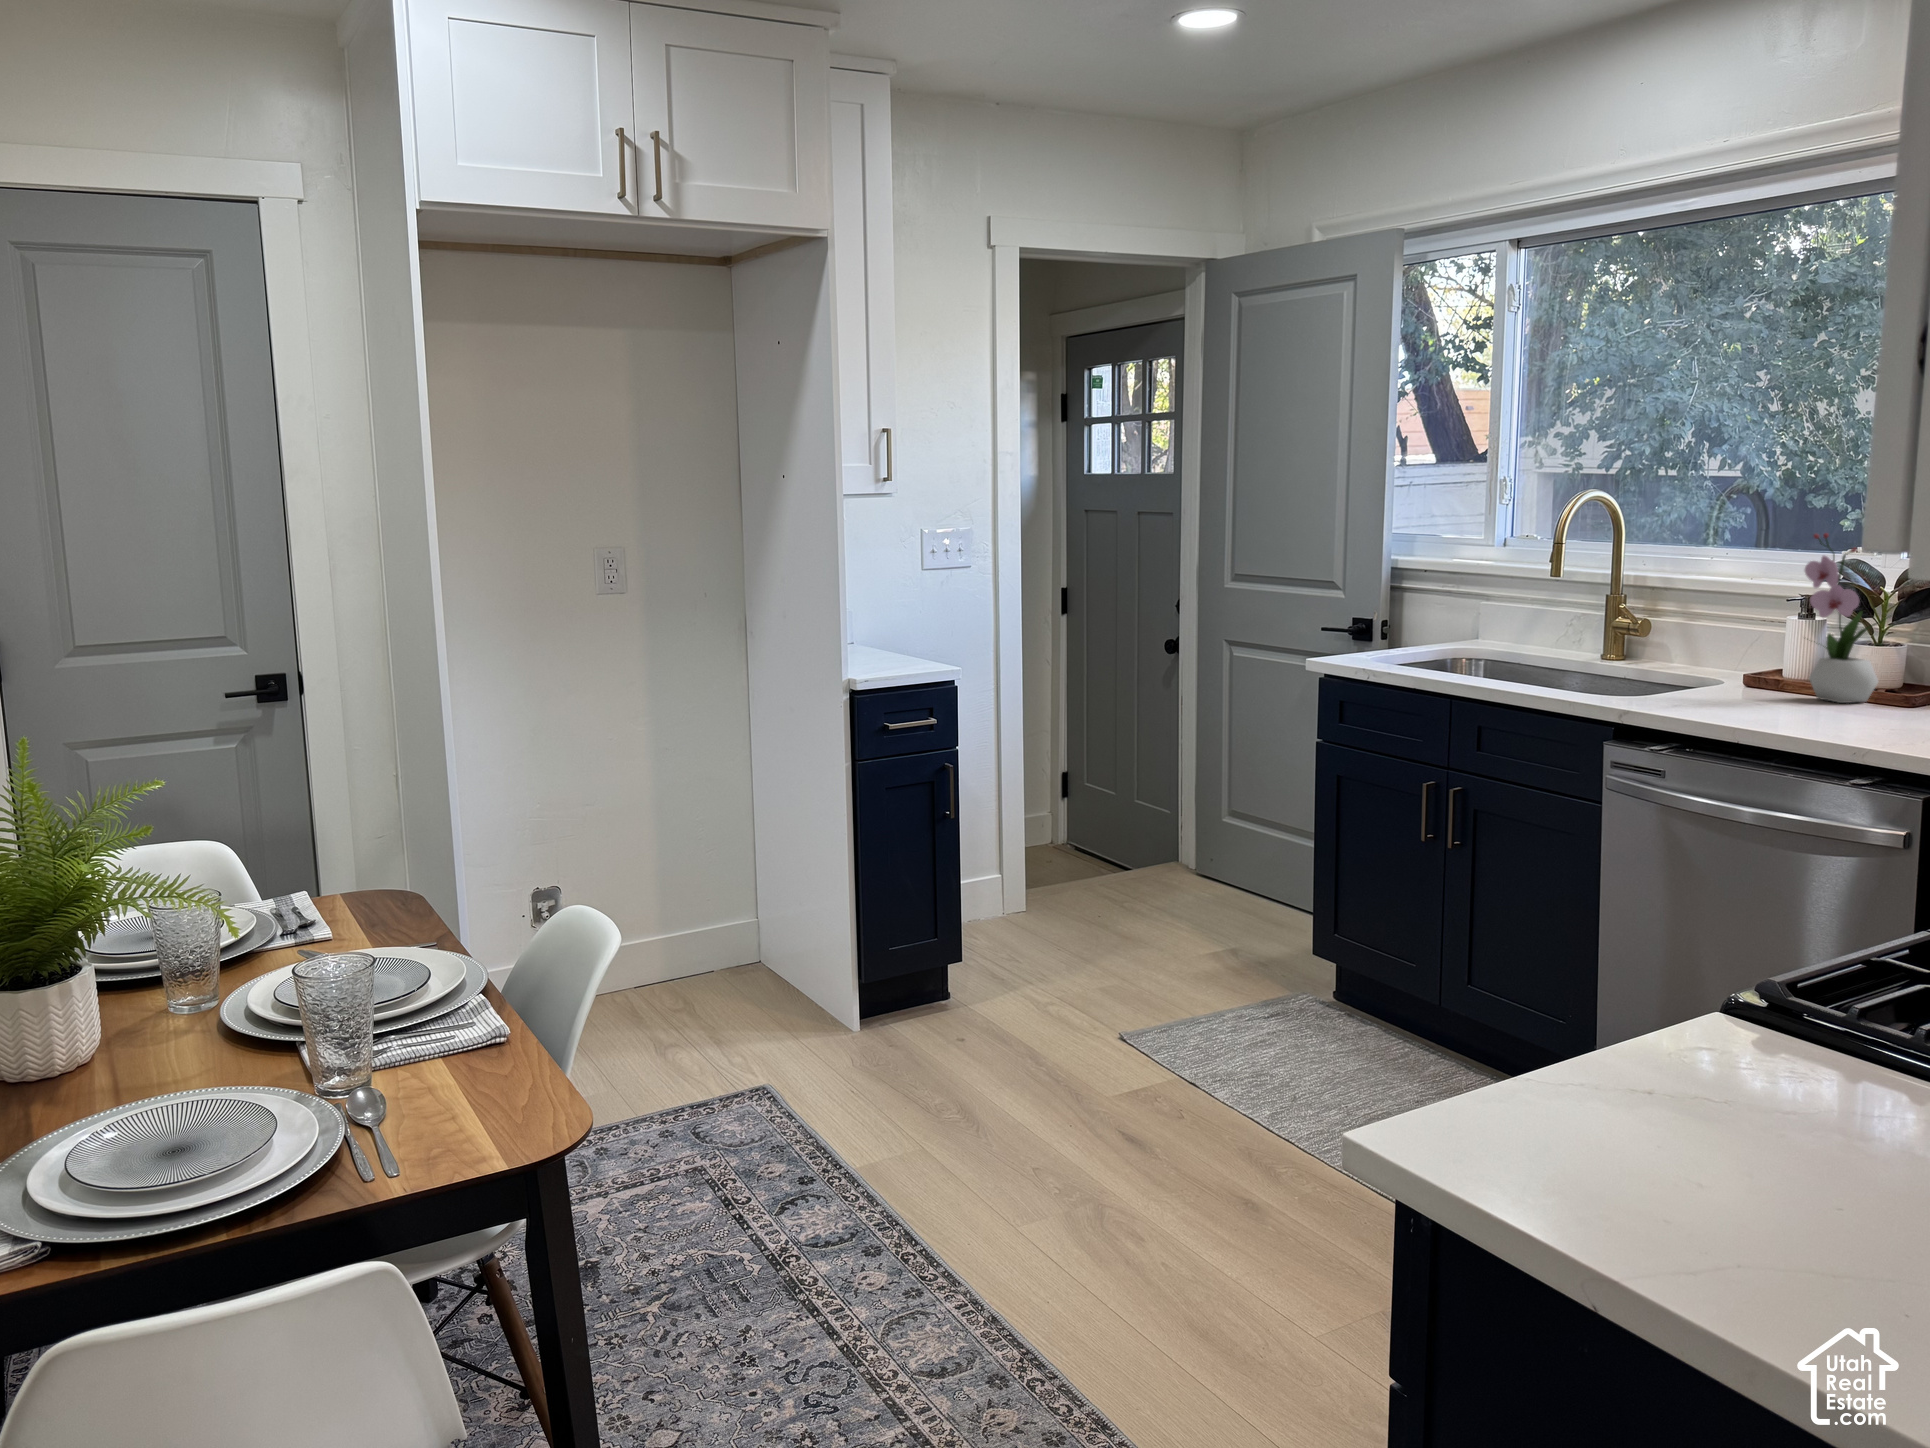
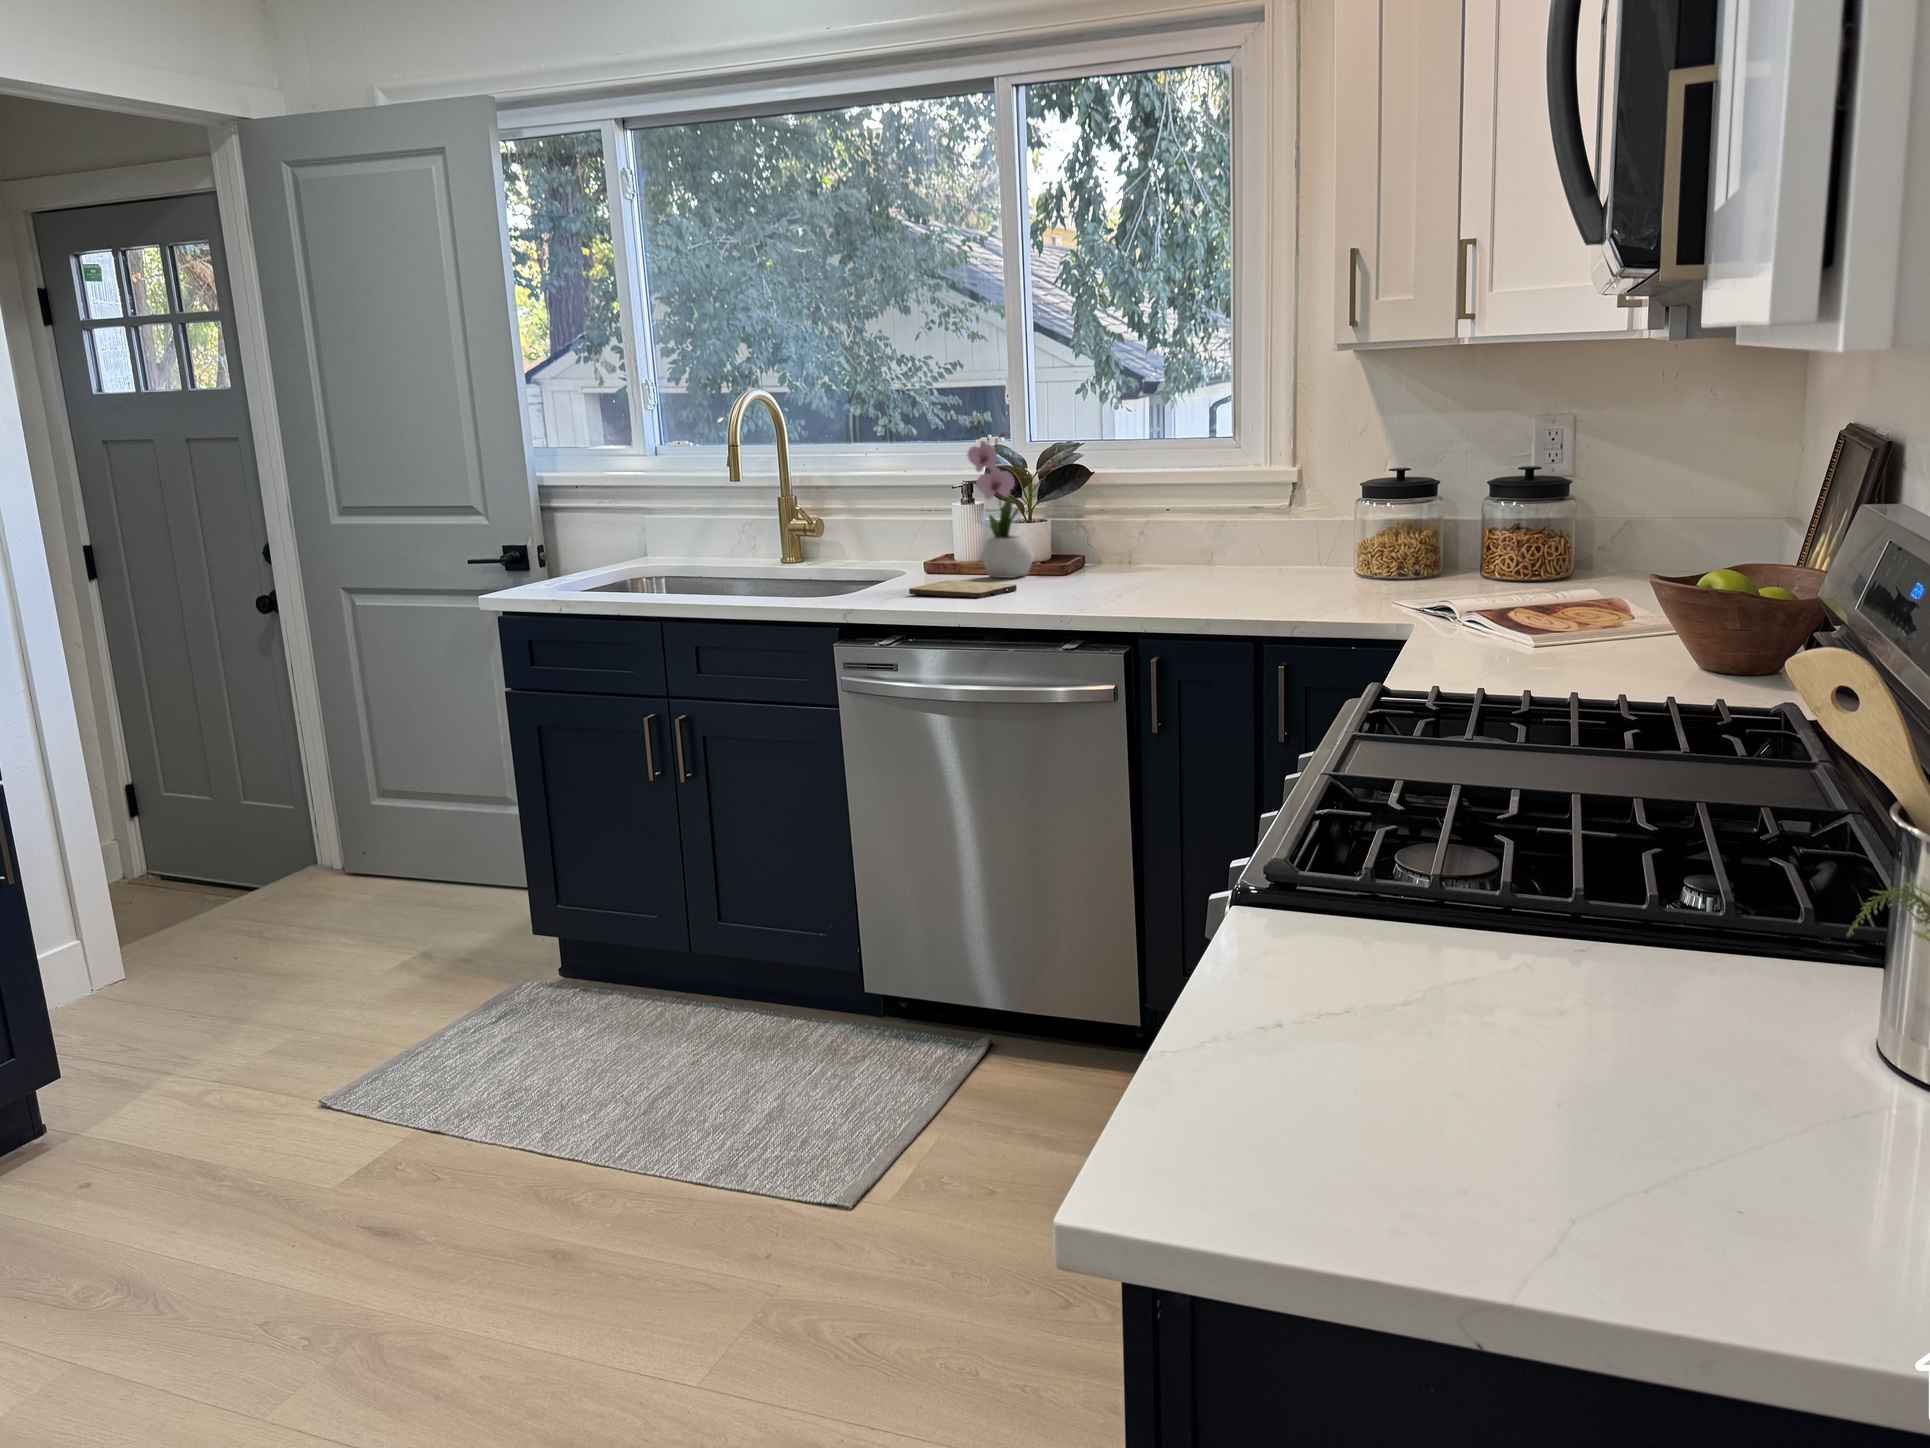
cutting board: none [1701,697,1829,720] -> present [909,580,1017,599]

